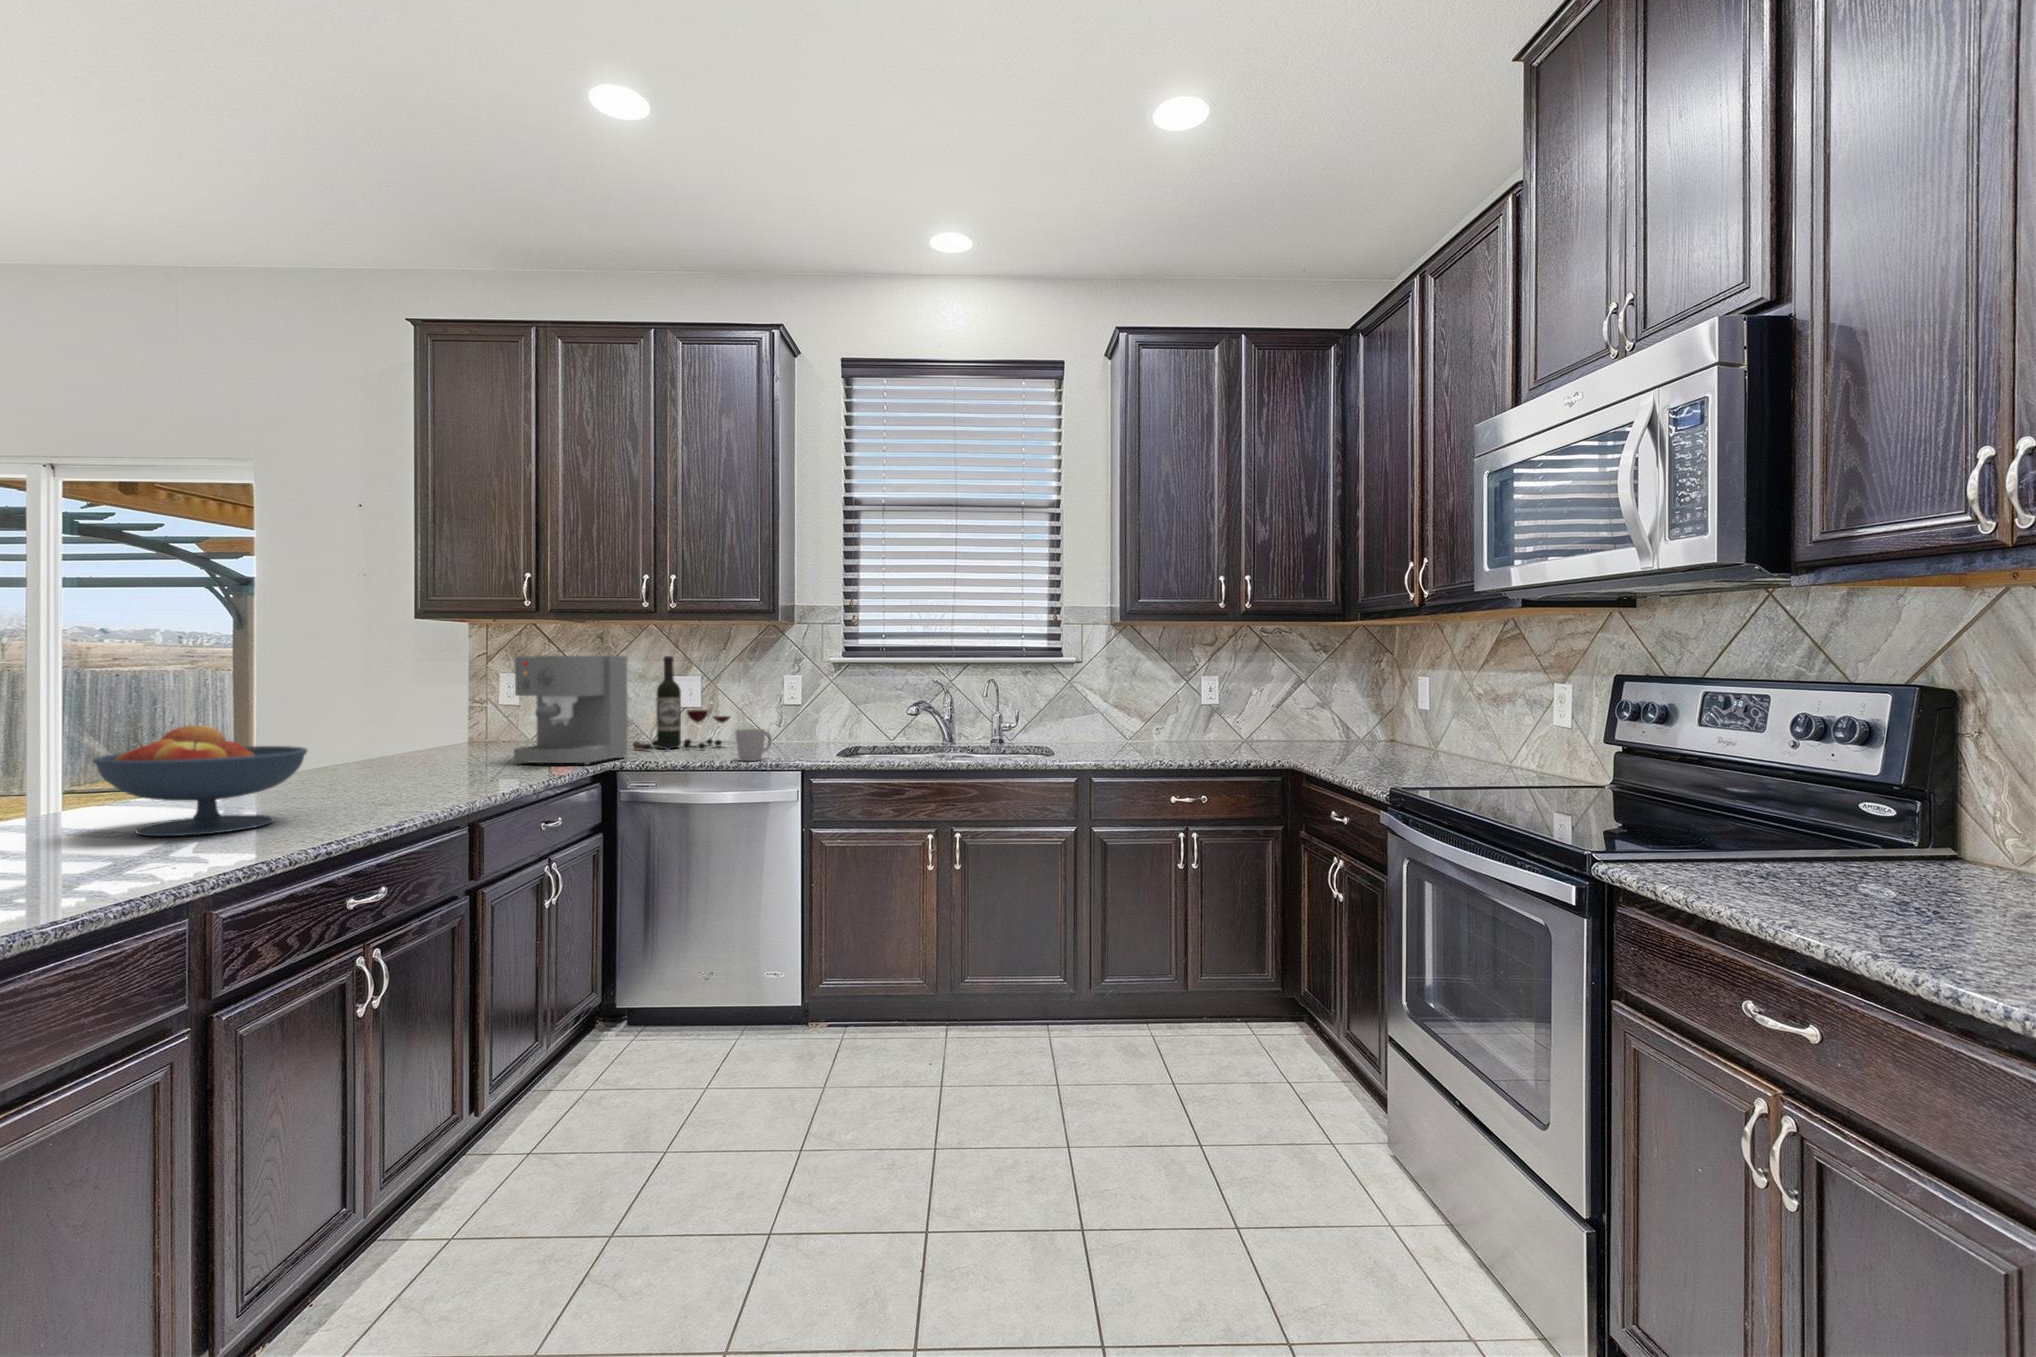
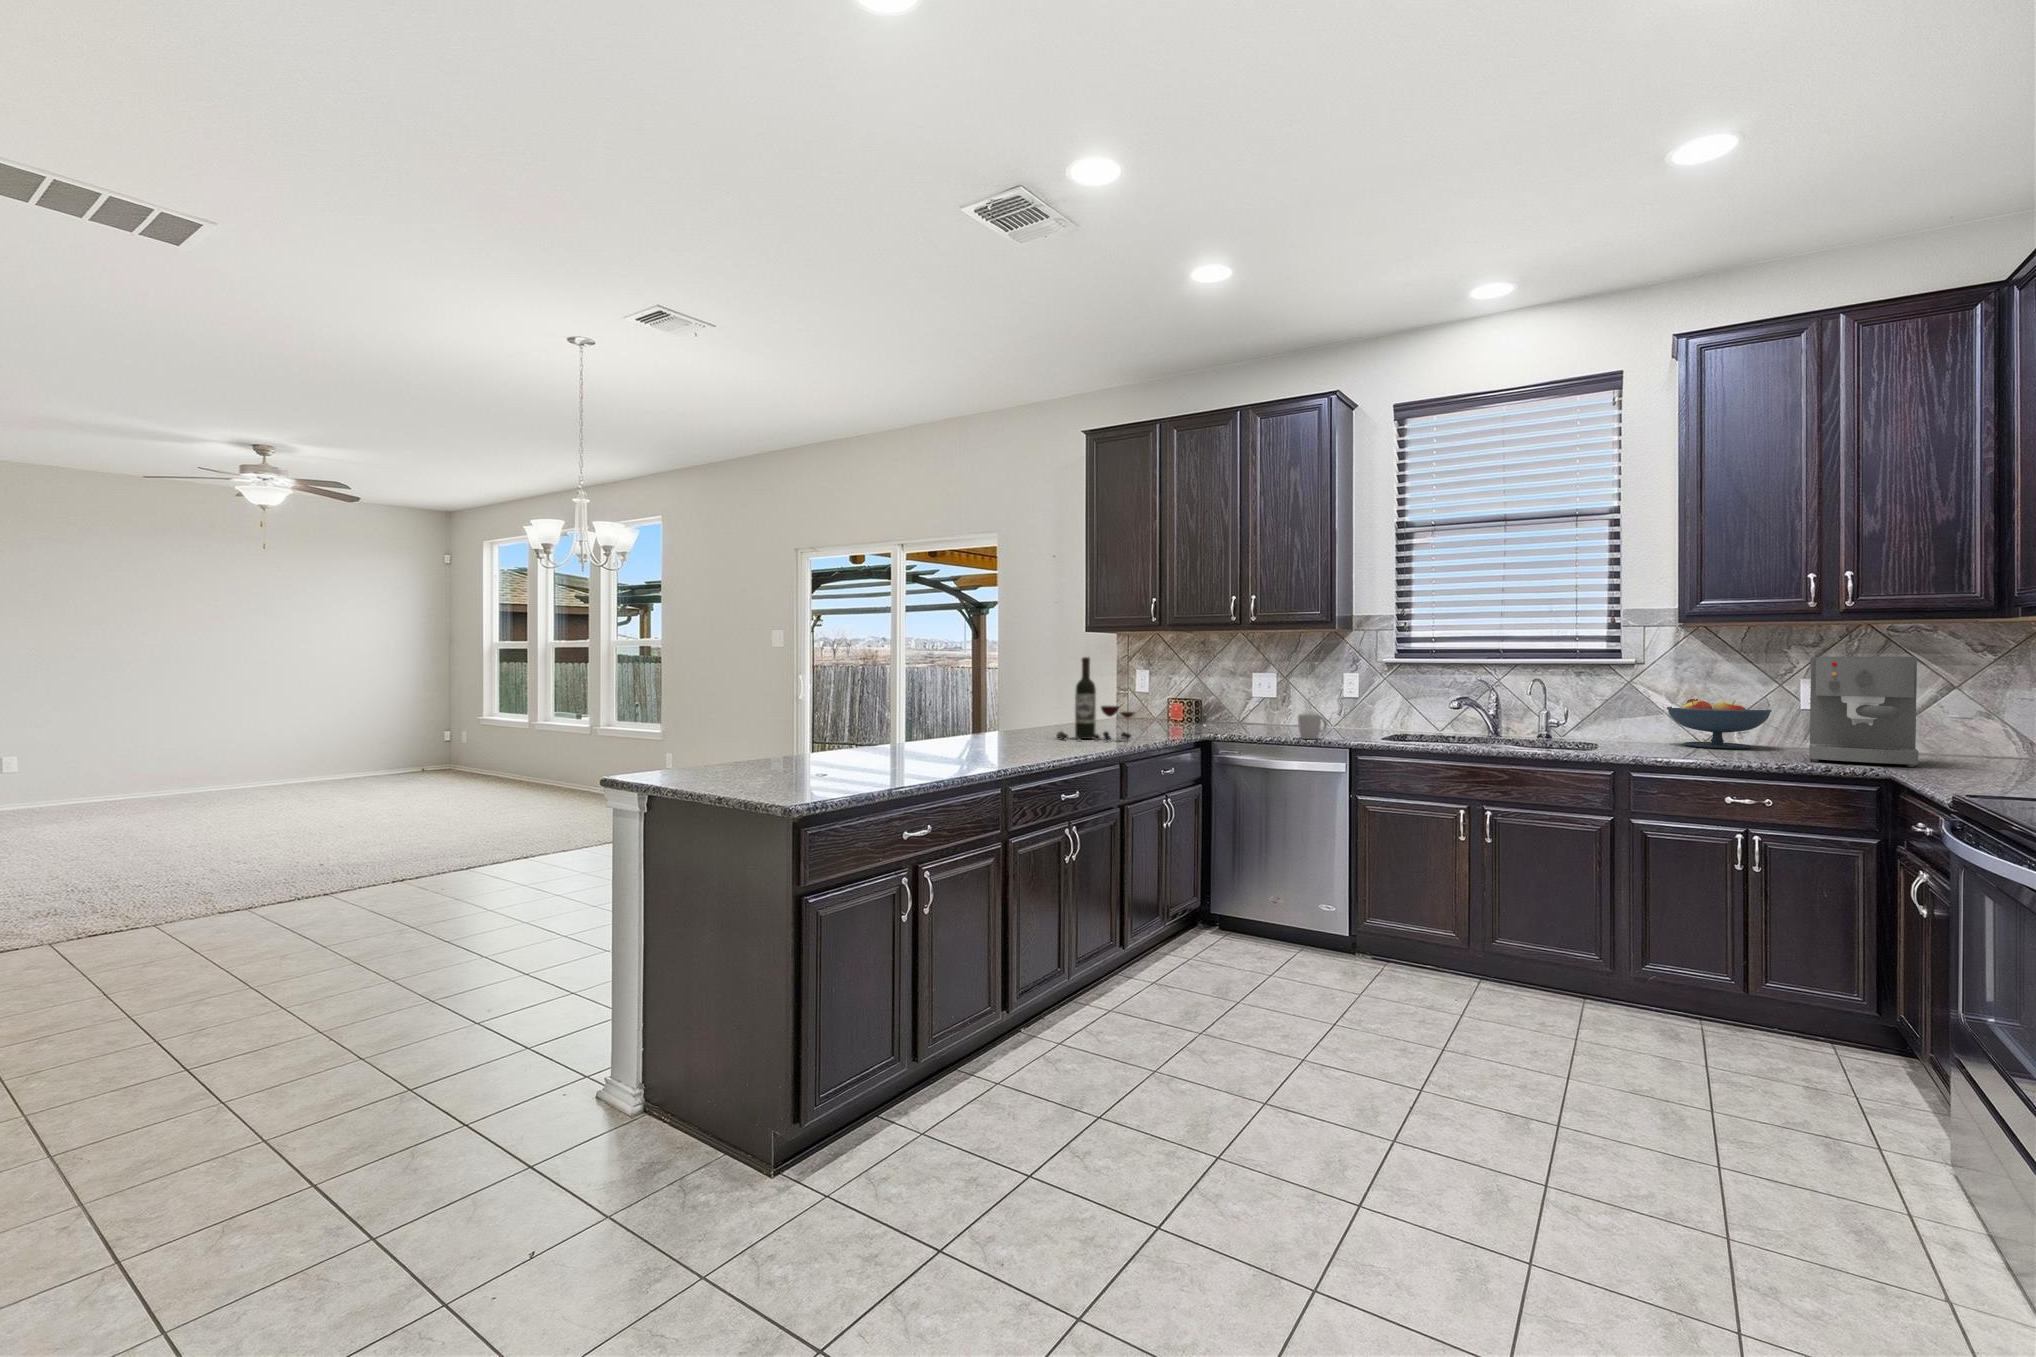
coffee maker: present [514,656,627,765] -> present [1809,657,1919,767]
wine bottle: present [633,656,730,750] -> present [1056,657,1134,741]
fruit bowl: present [93,725,307,836] -> present [1667,699,1772,749]

